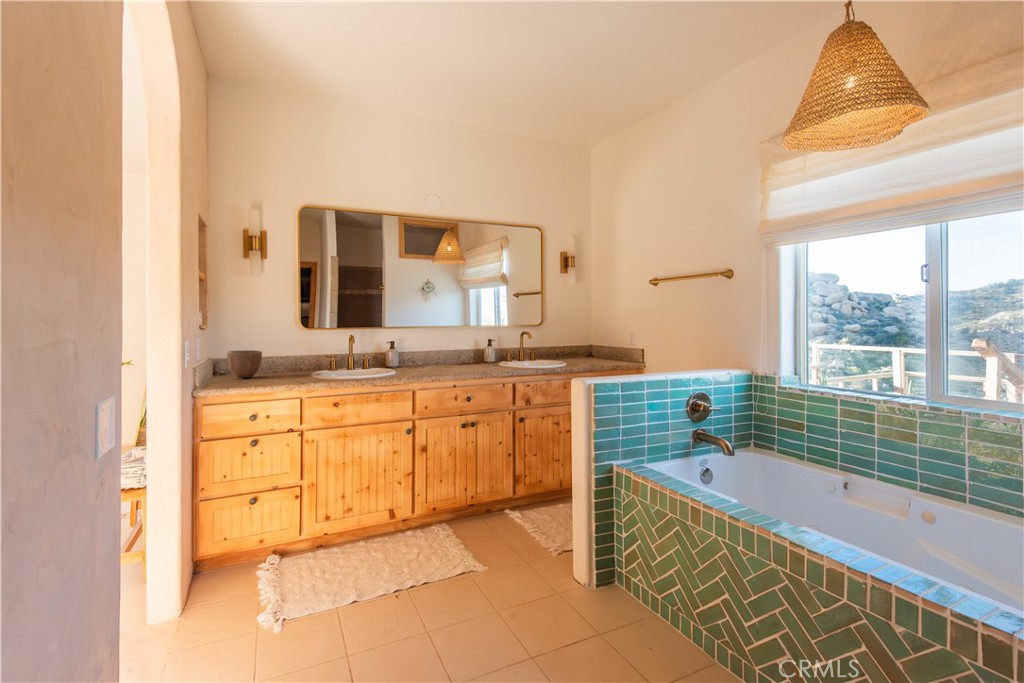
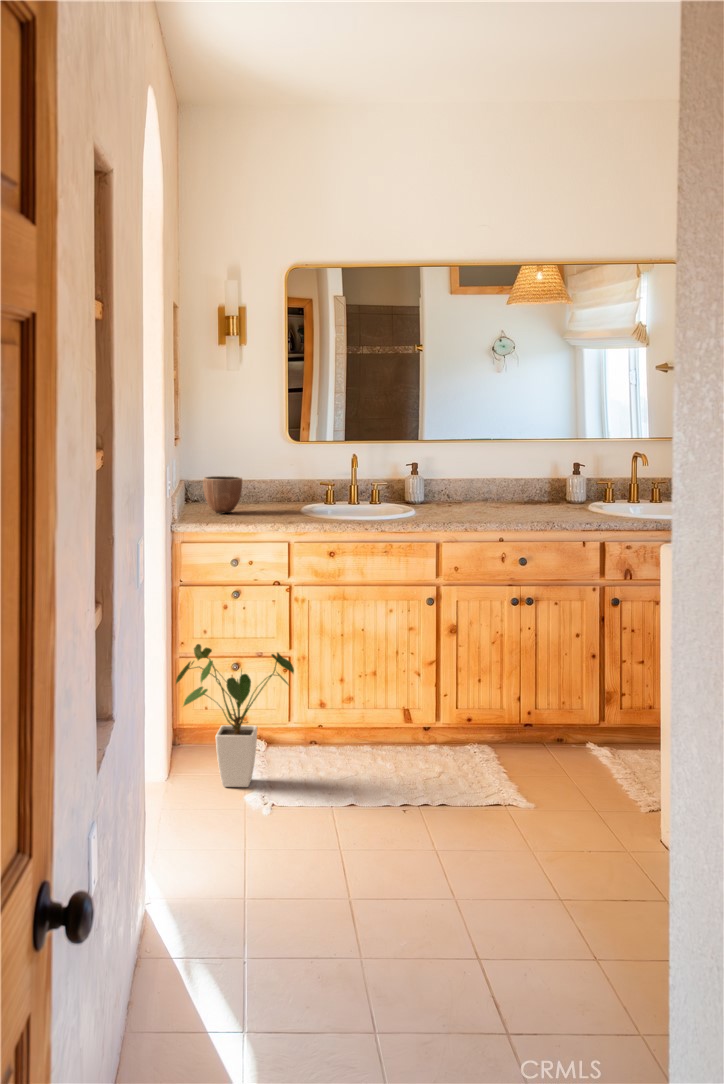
house plant: none [182,493,303,623] -> present [176,644,294,787]

